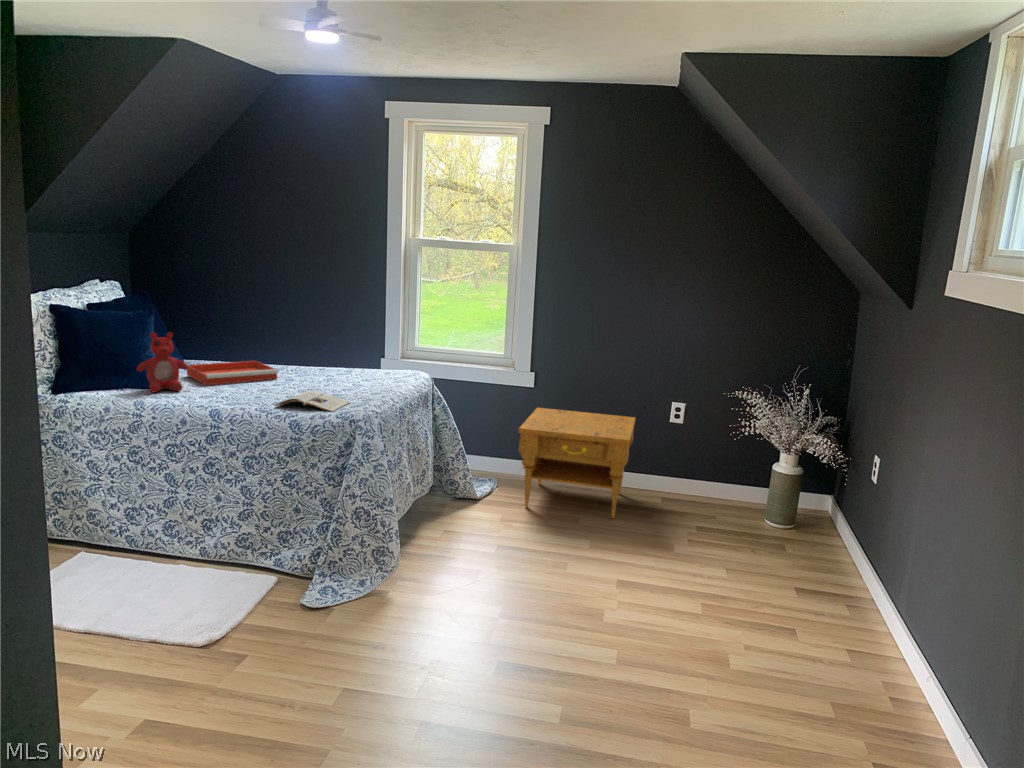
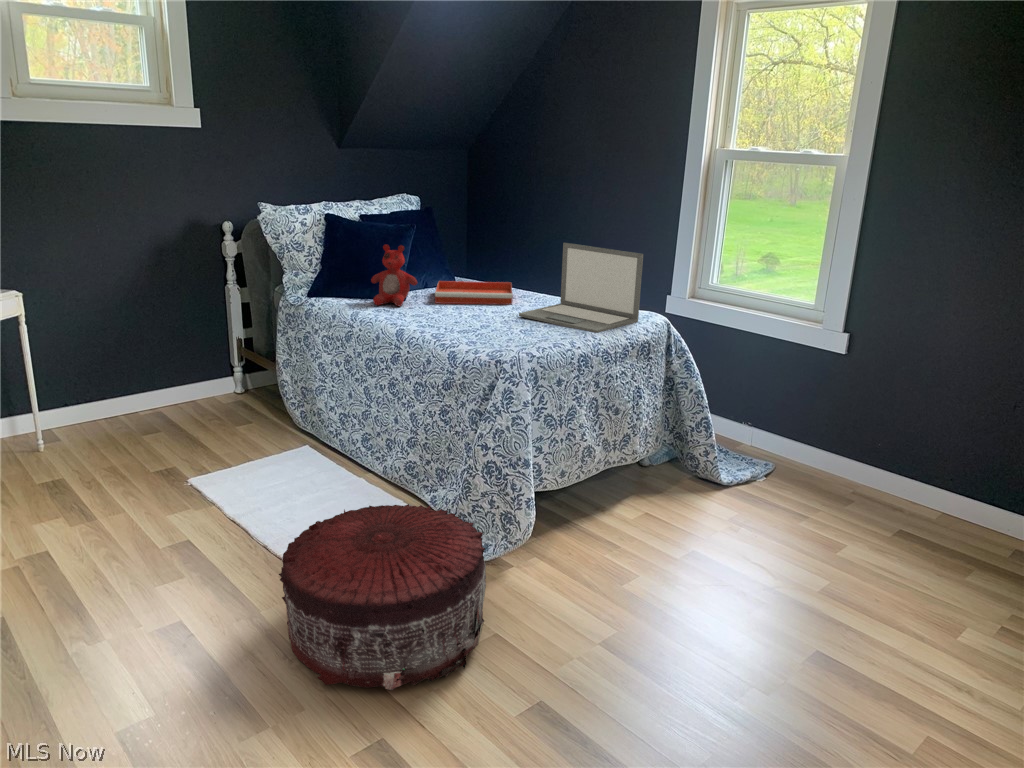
laptop: none [307,321,404,392] -> present [519,243,643,333]
magazine: present [275,391,350,412] -> none [444,321,525,348]
nightstand: present [519,408,635,518] -> none [771,380,987,559]
pouf: none [257,549,444,711] -> present [279,504,486,690]

